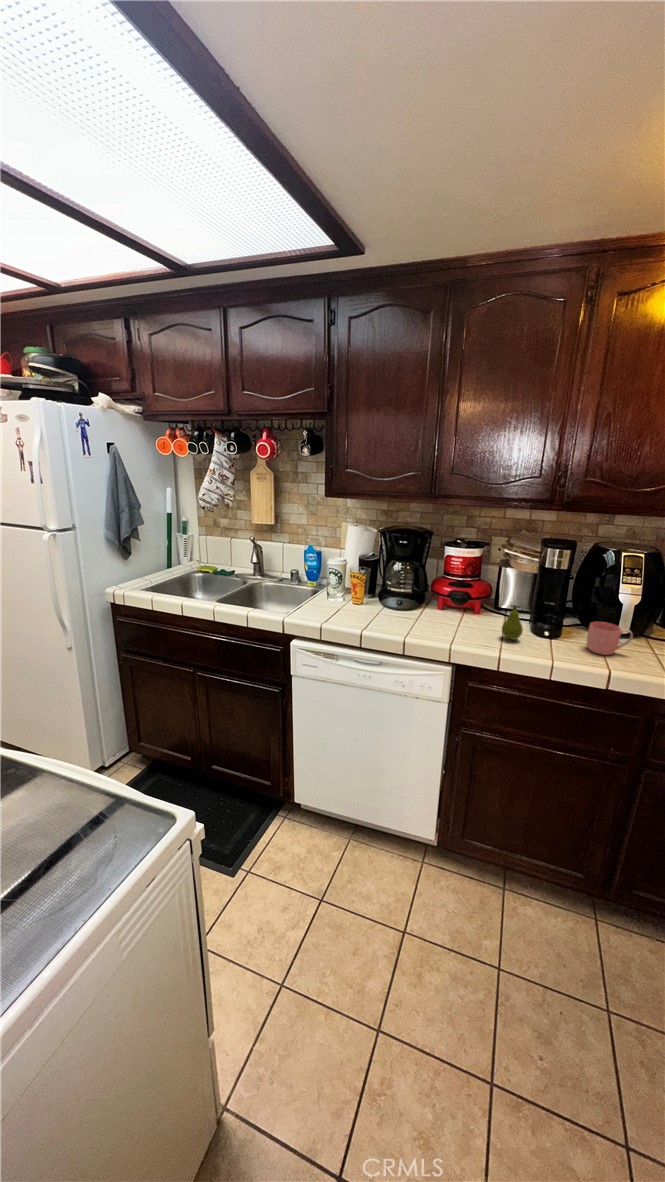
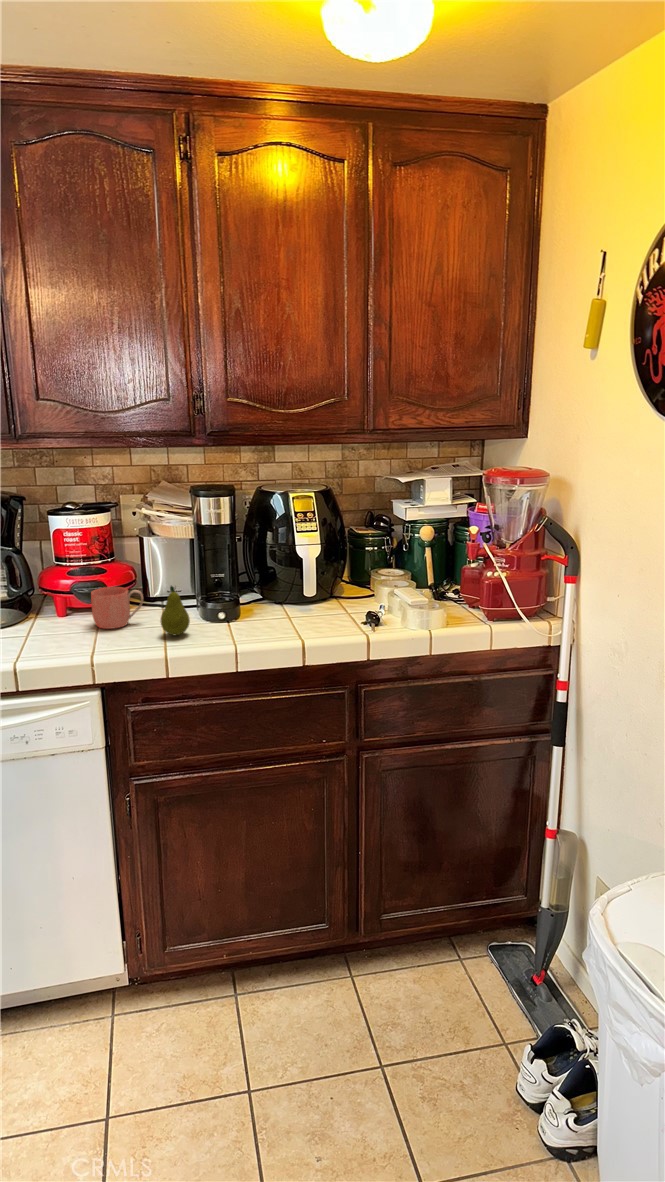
mug: present [587,622,633,655] -> present [91,587,143,629]

